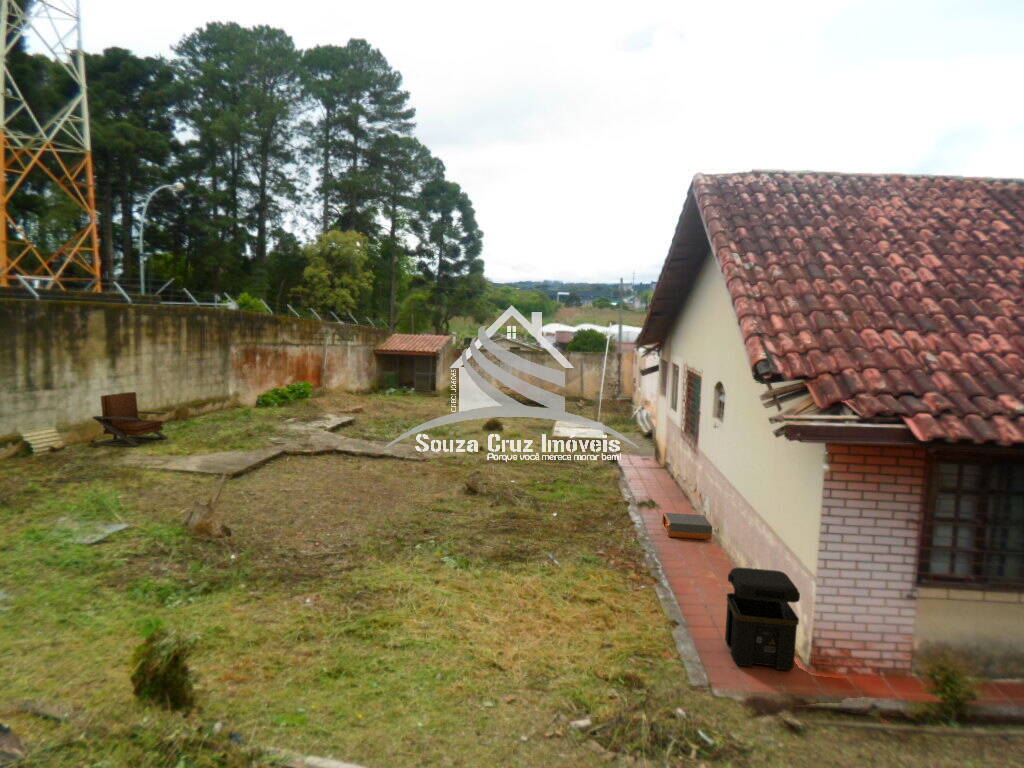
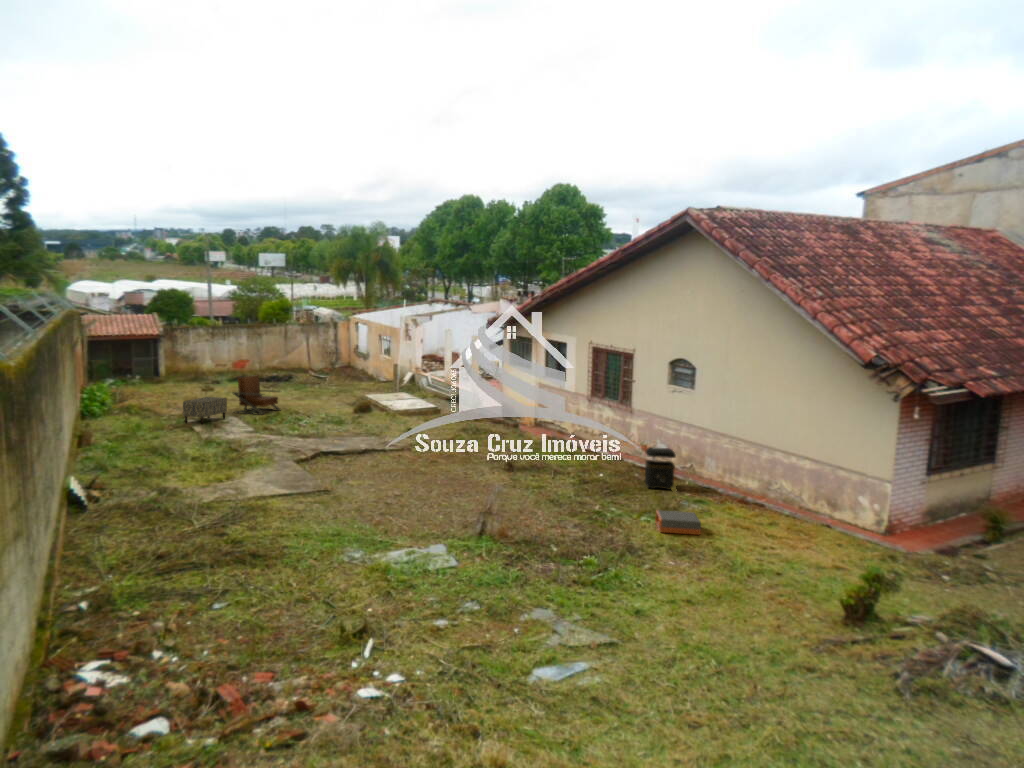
lounge chair: present [93,392,168,447] -> present [233,375,280,415]
bench: none [185,397,231,424] -> present [183,397,227,424]
toolbox: present [725,568,800,670] -> present [645,447,676,489]

